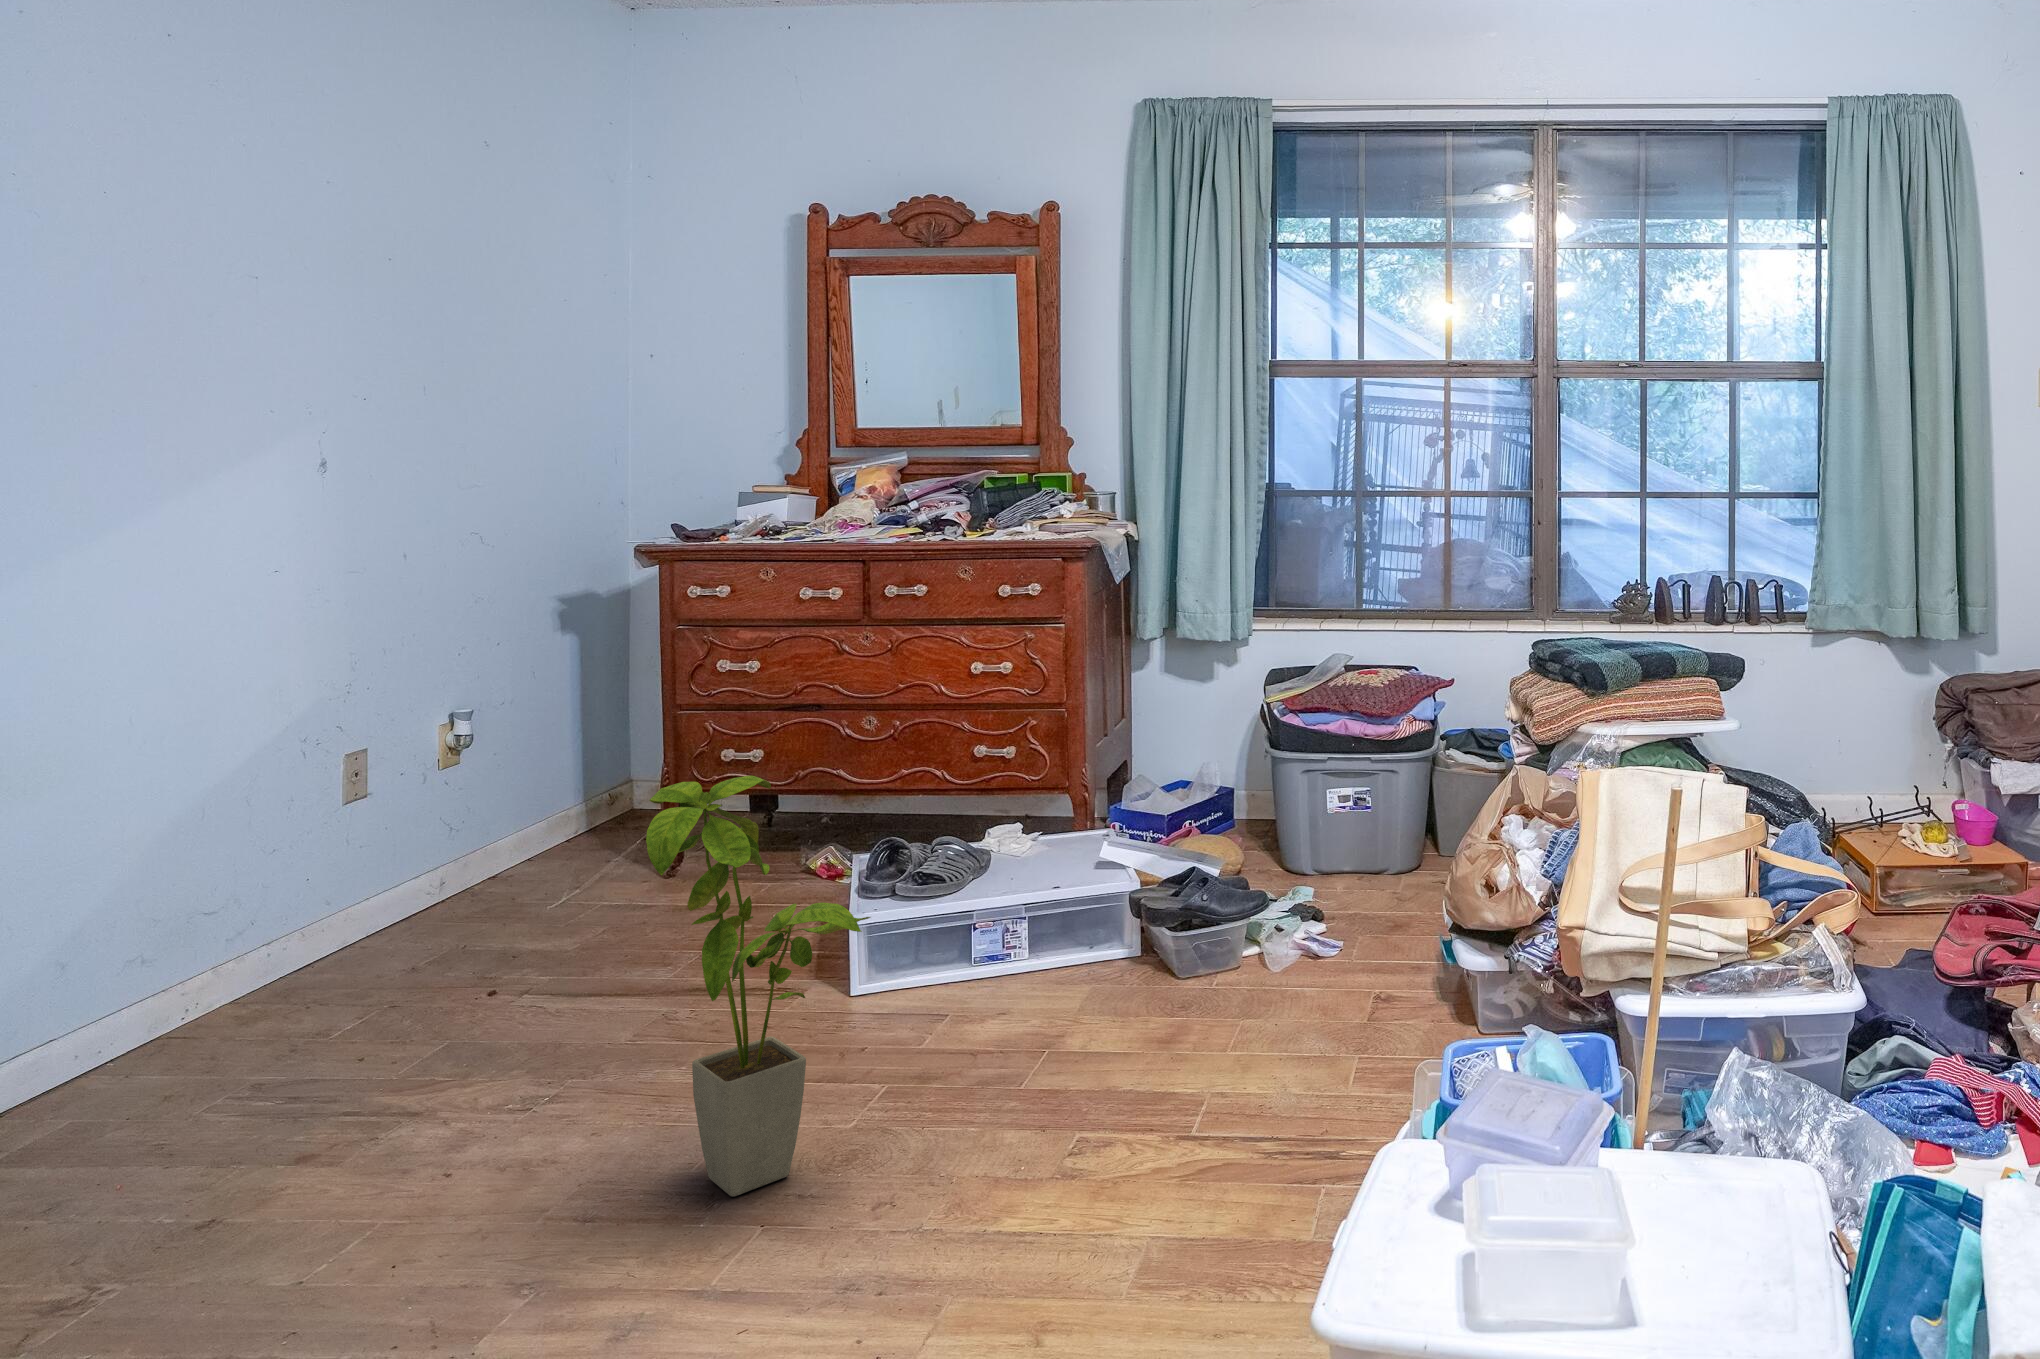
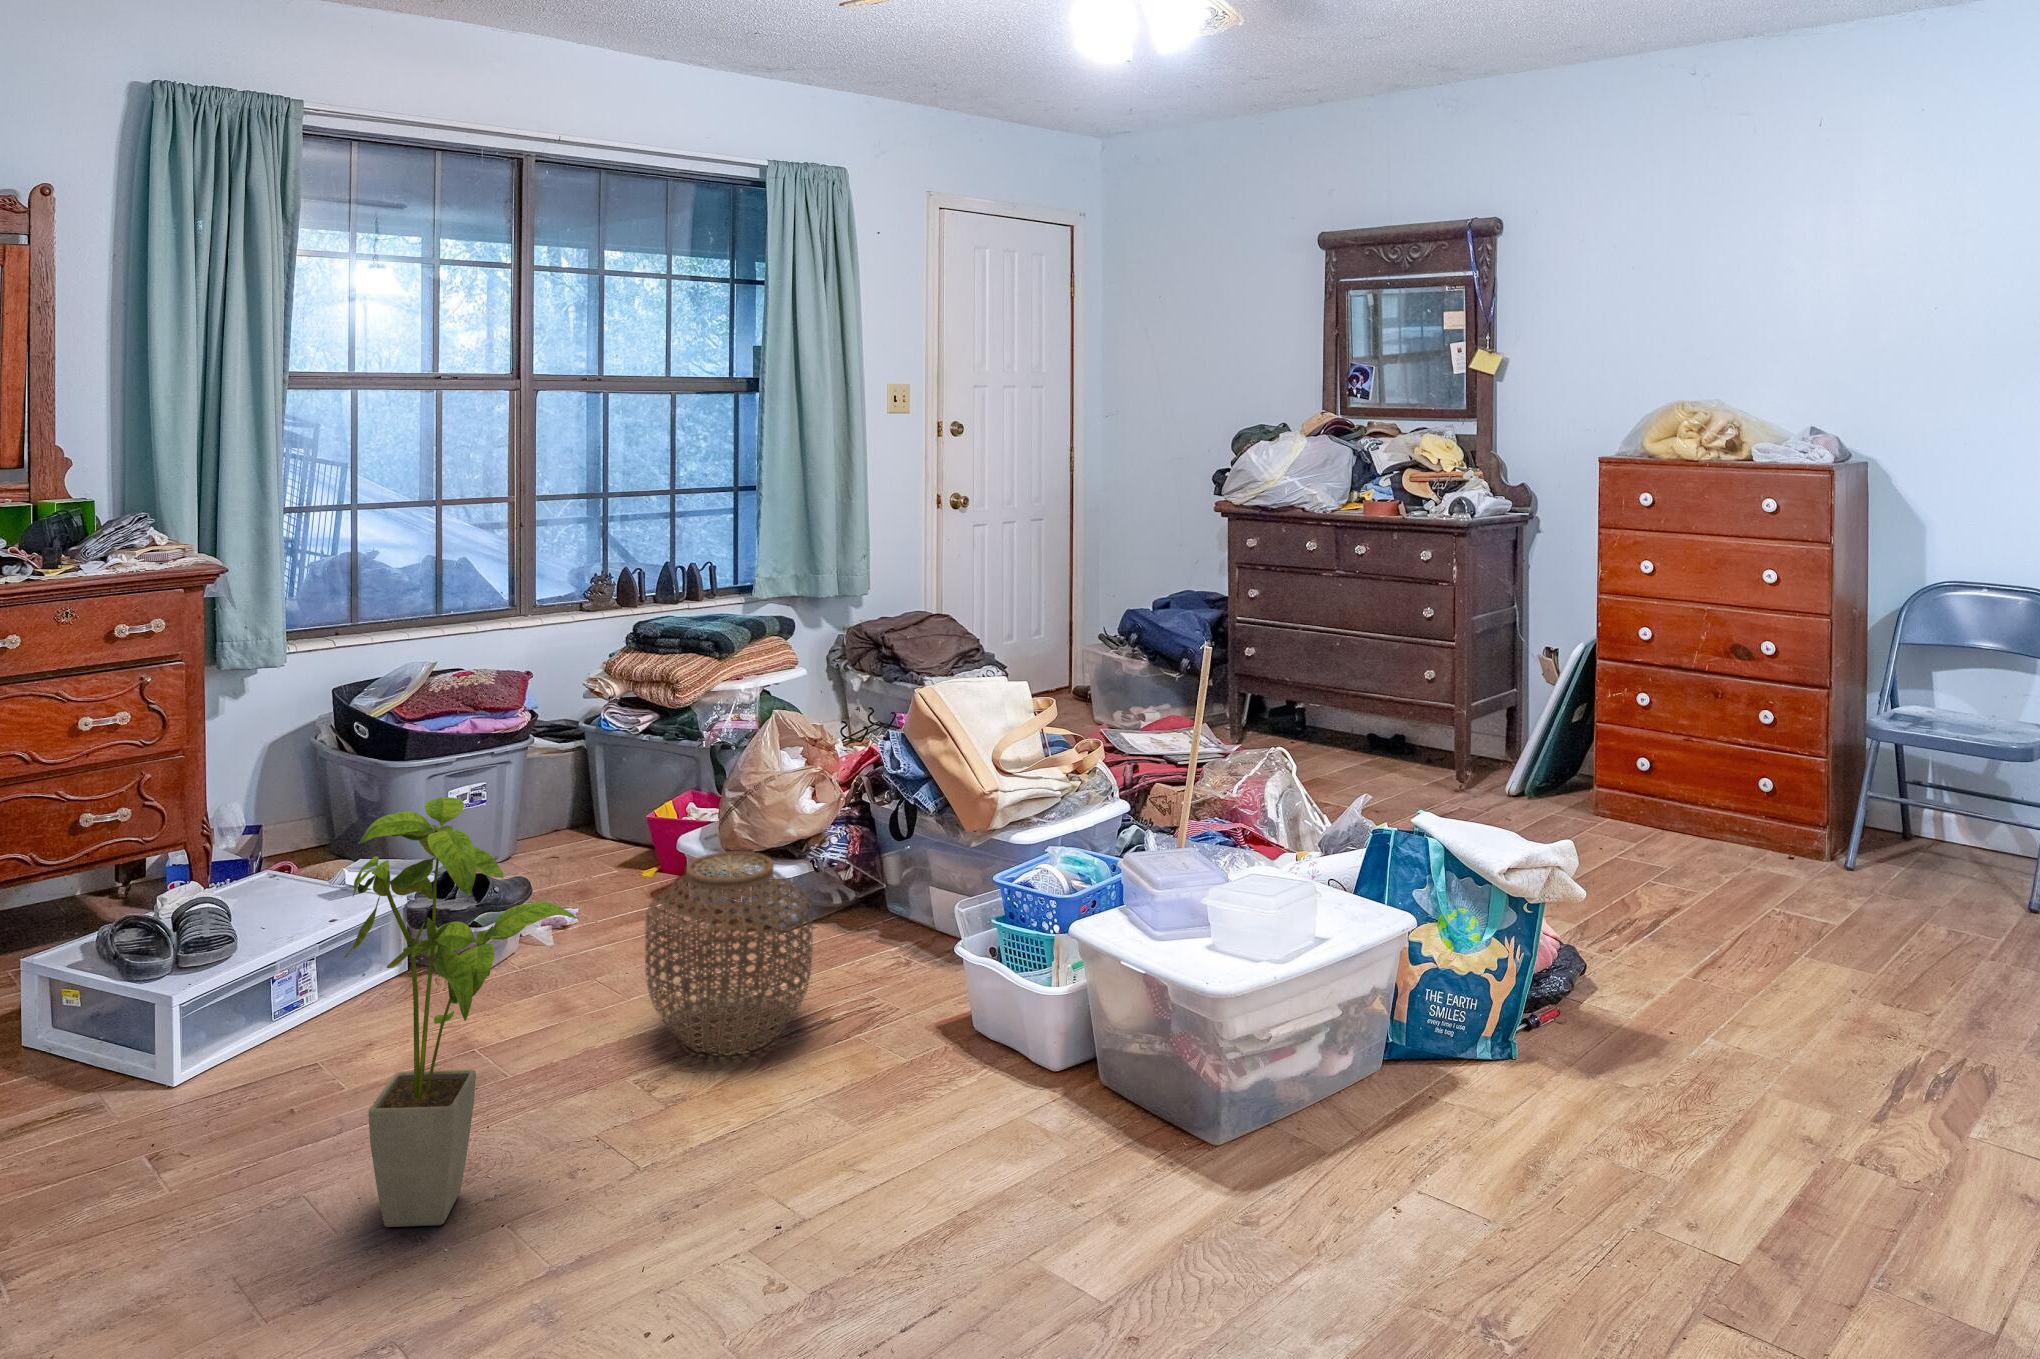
woven basket: none [1114,910,1309,1151] -> present [645,851,812,1055]

